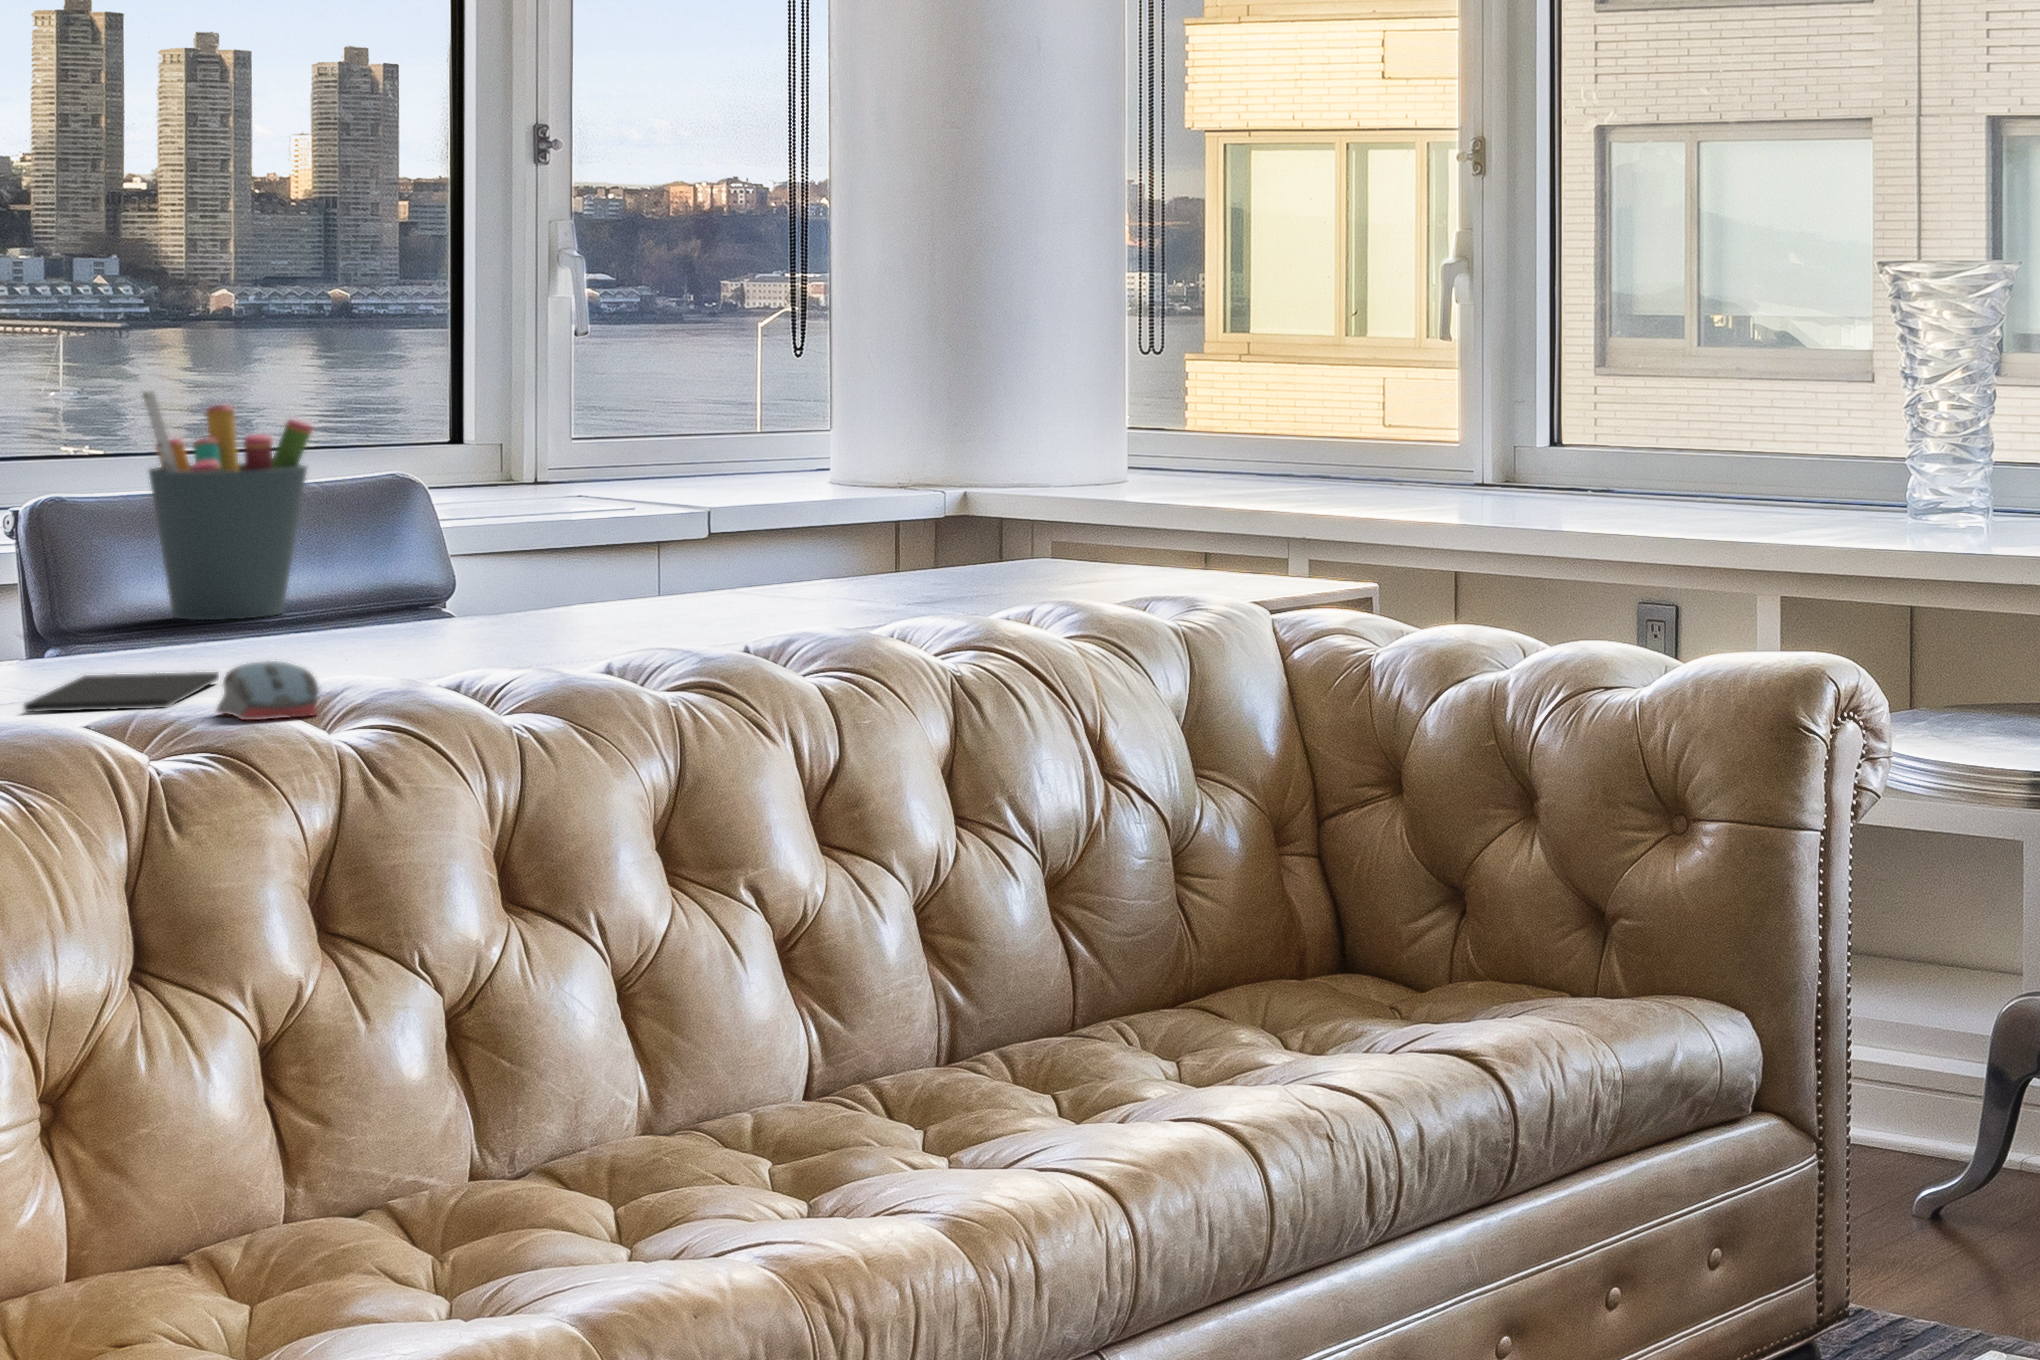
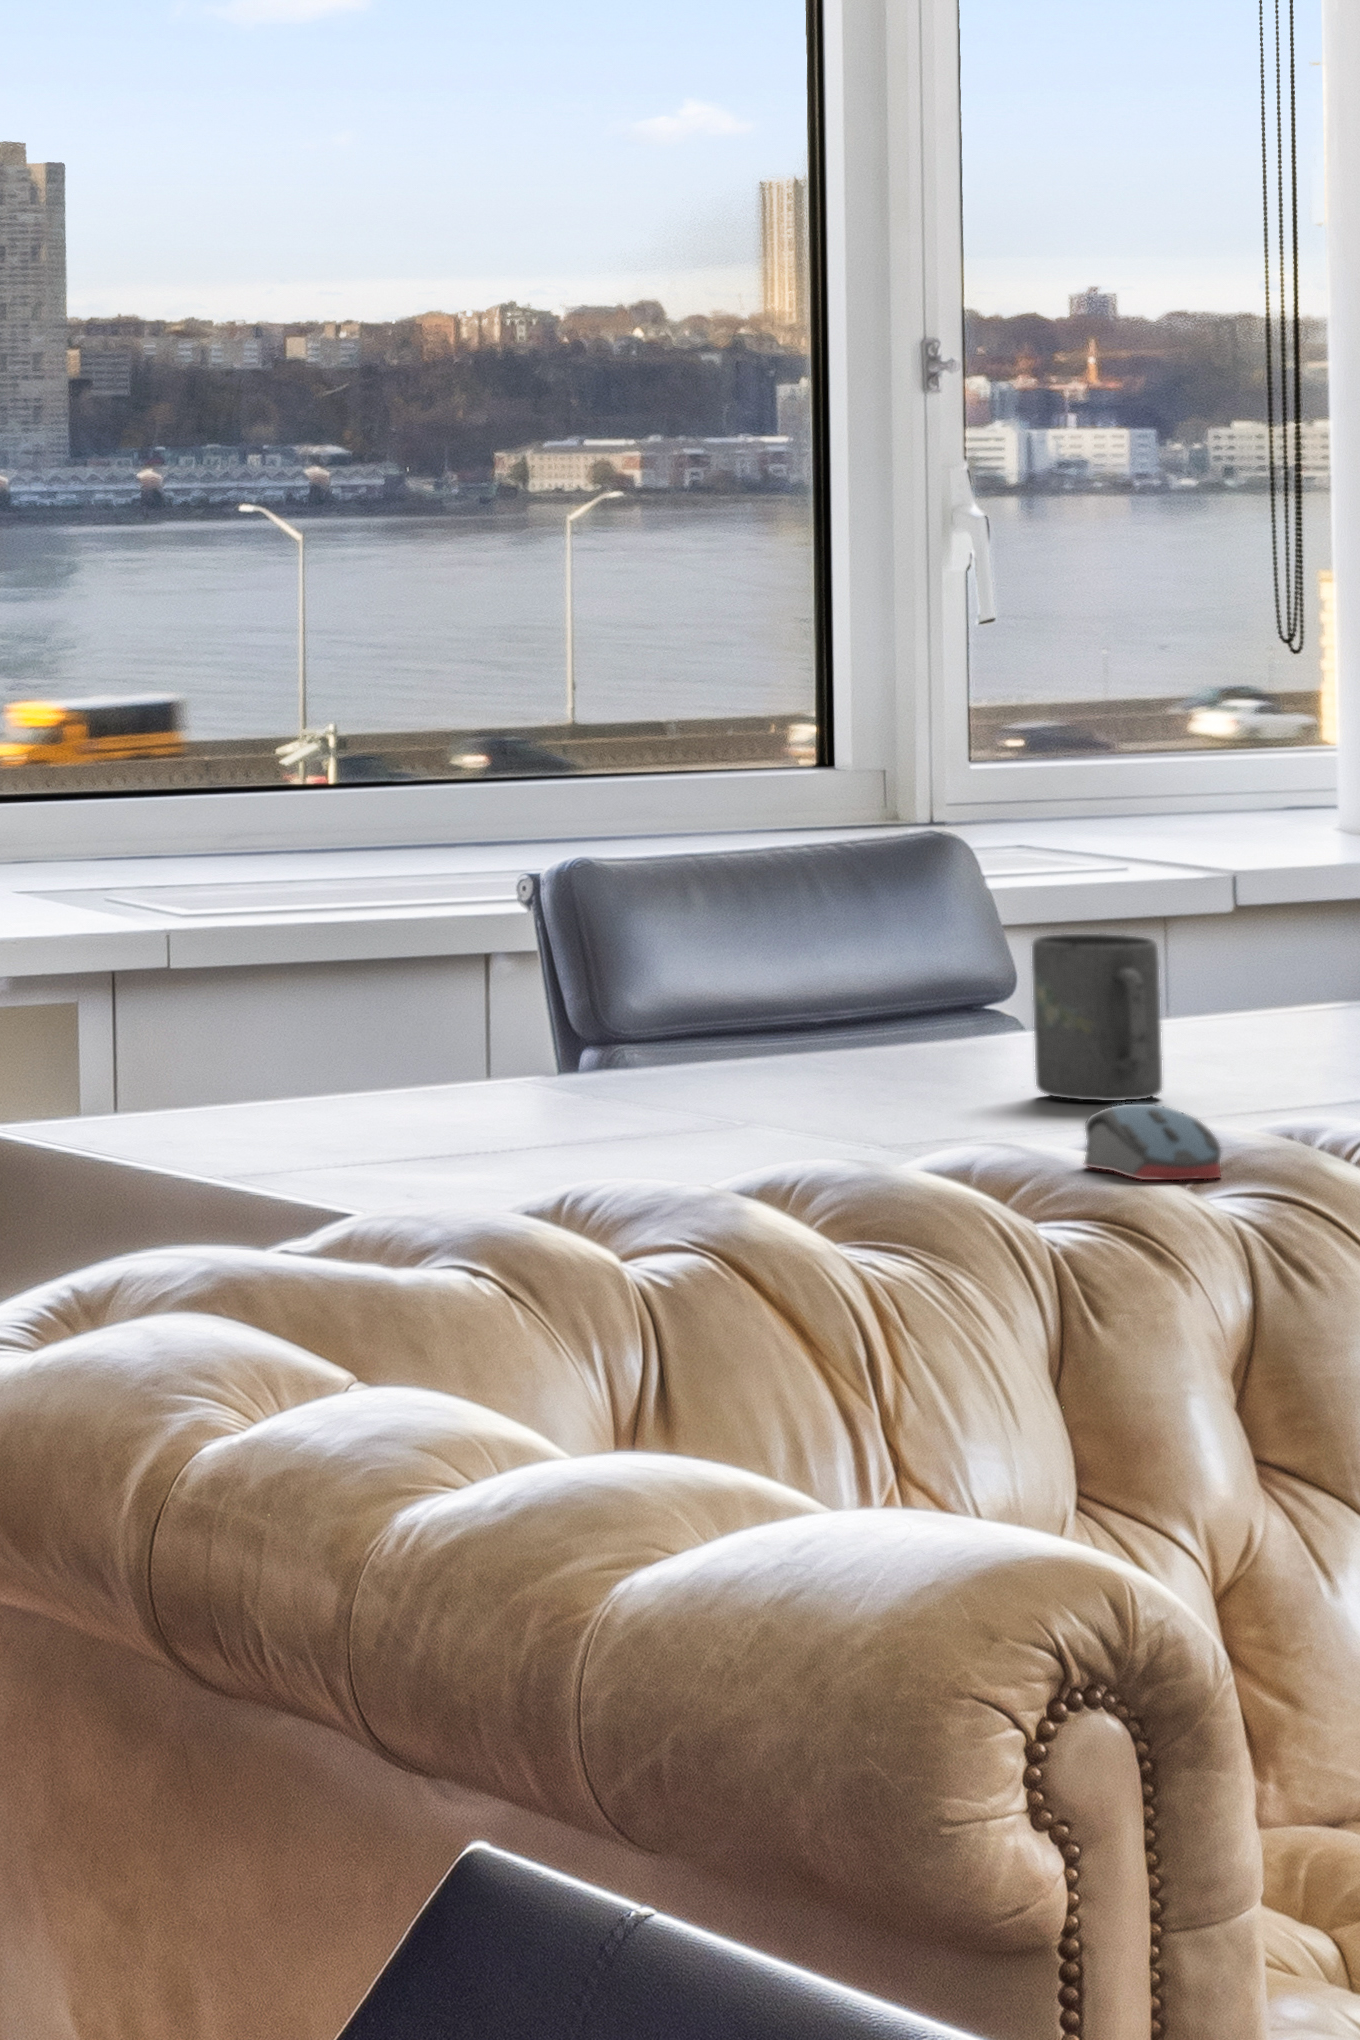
pen holder: present [142,390,313,620] -> none [684,718,883,1019]
mug: none [292,539,396,665] -> present [1032,934,1162,1101]
tablet: present [24,672,219,712] -> none [825,1101,993,1154]

